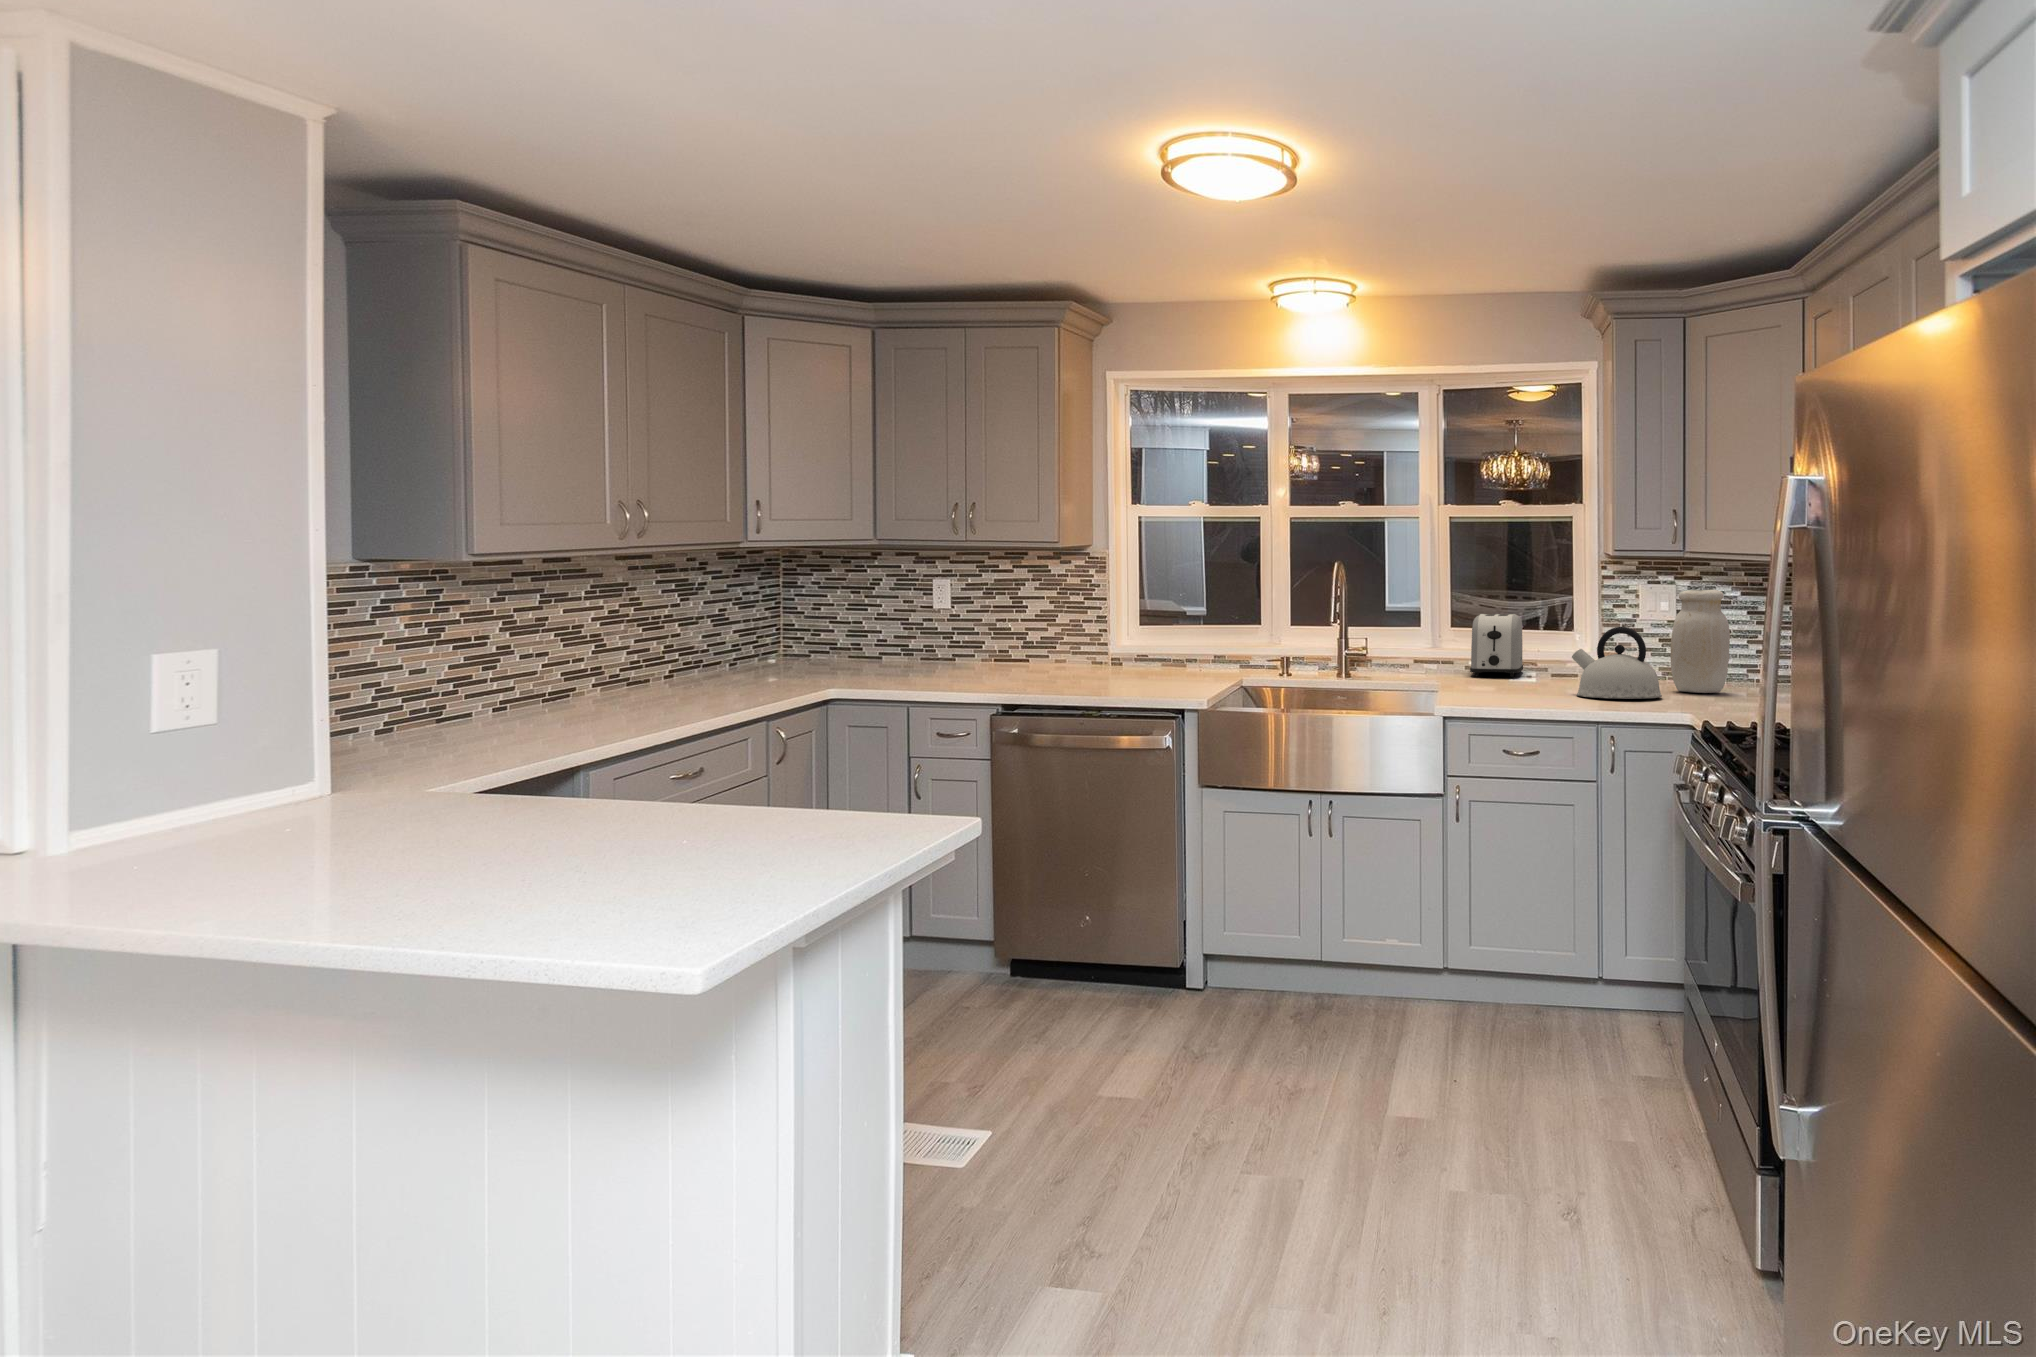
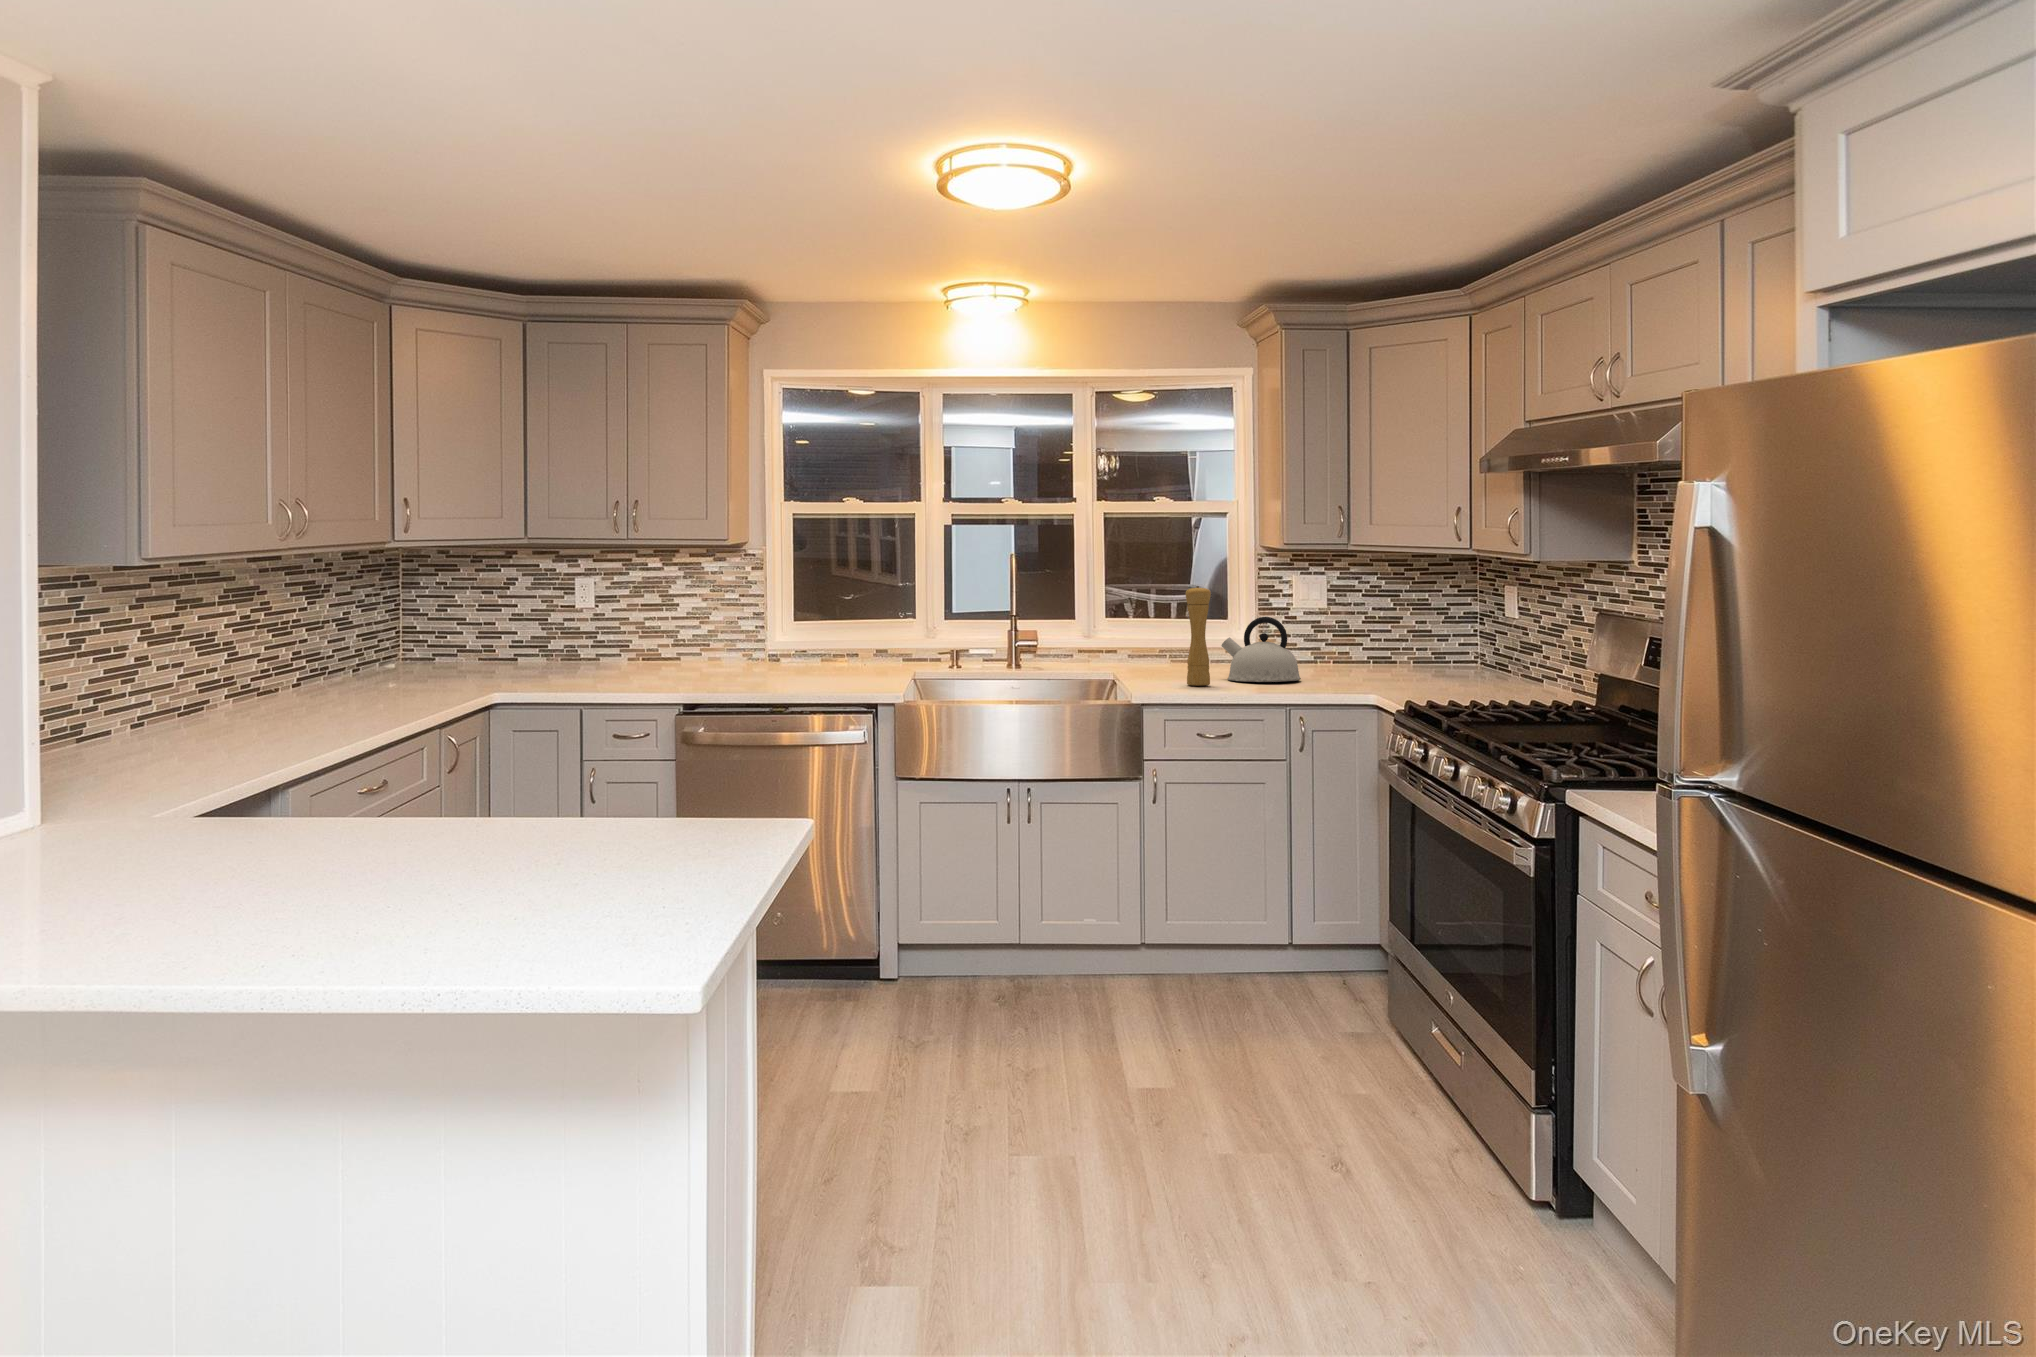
jar: present [1671,590,1730,693] -> none [1299,583,1348,675]
pepper mill: none [1522,592,1550,700] -> present [1186,586,1211,686]
toaster: present [1470,614,1523,677] -> none [1114,607,1160,665]

